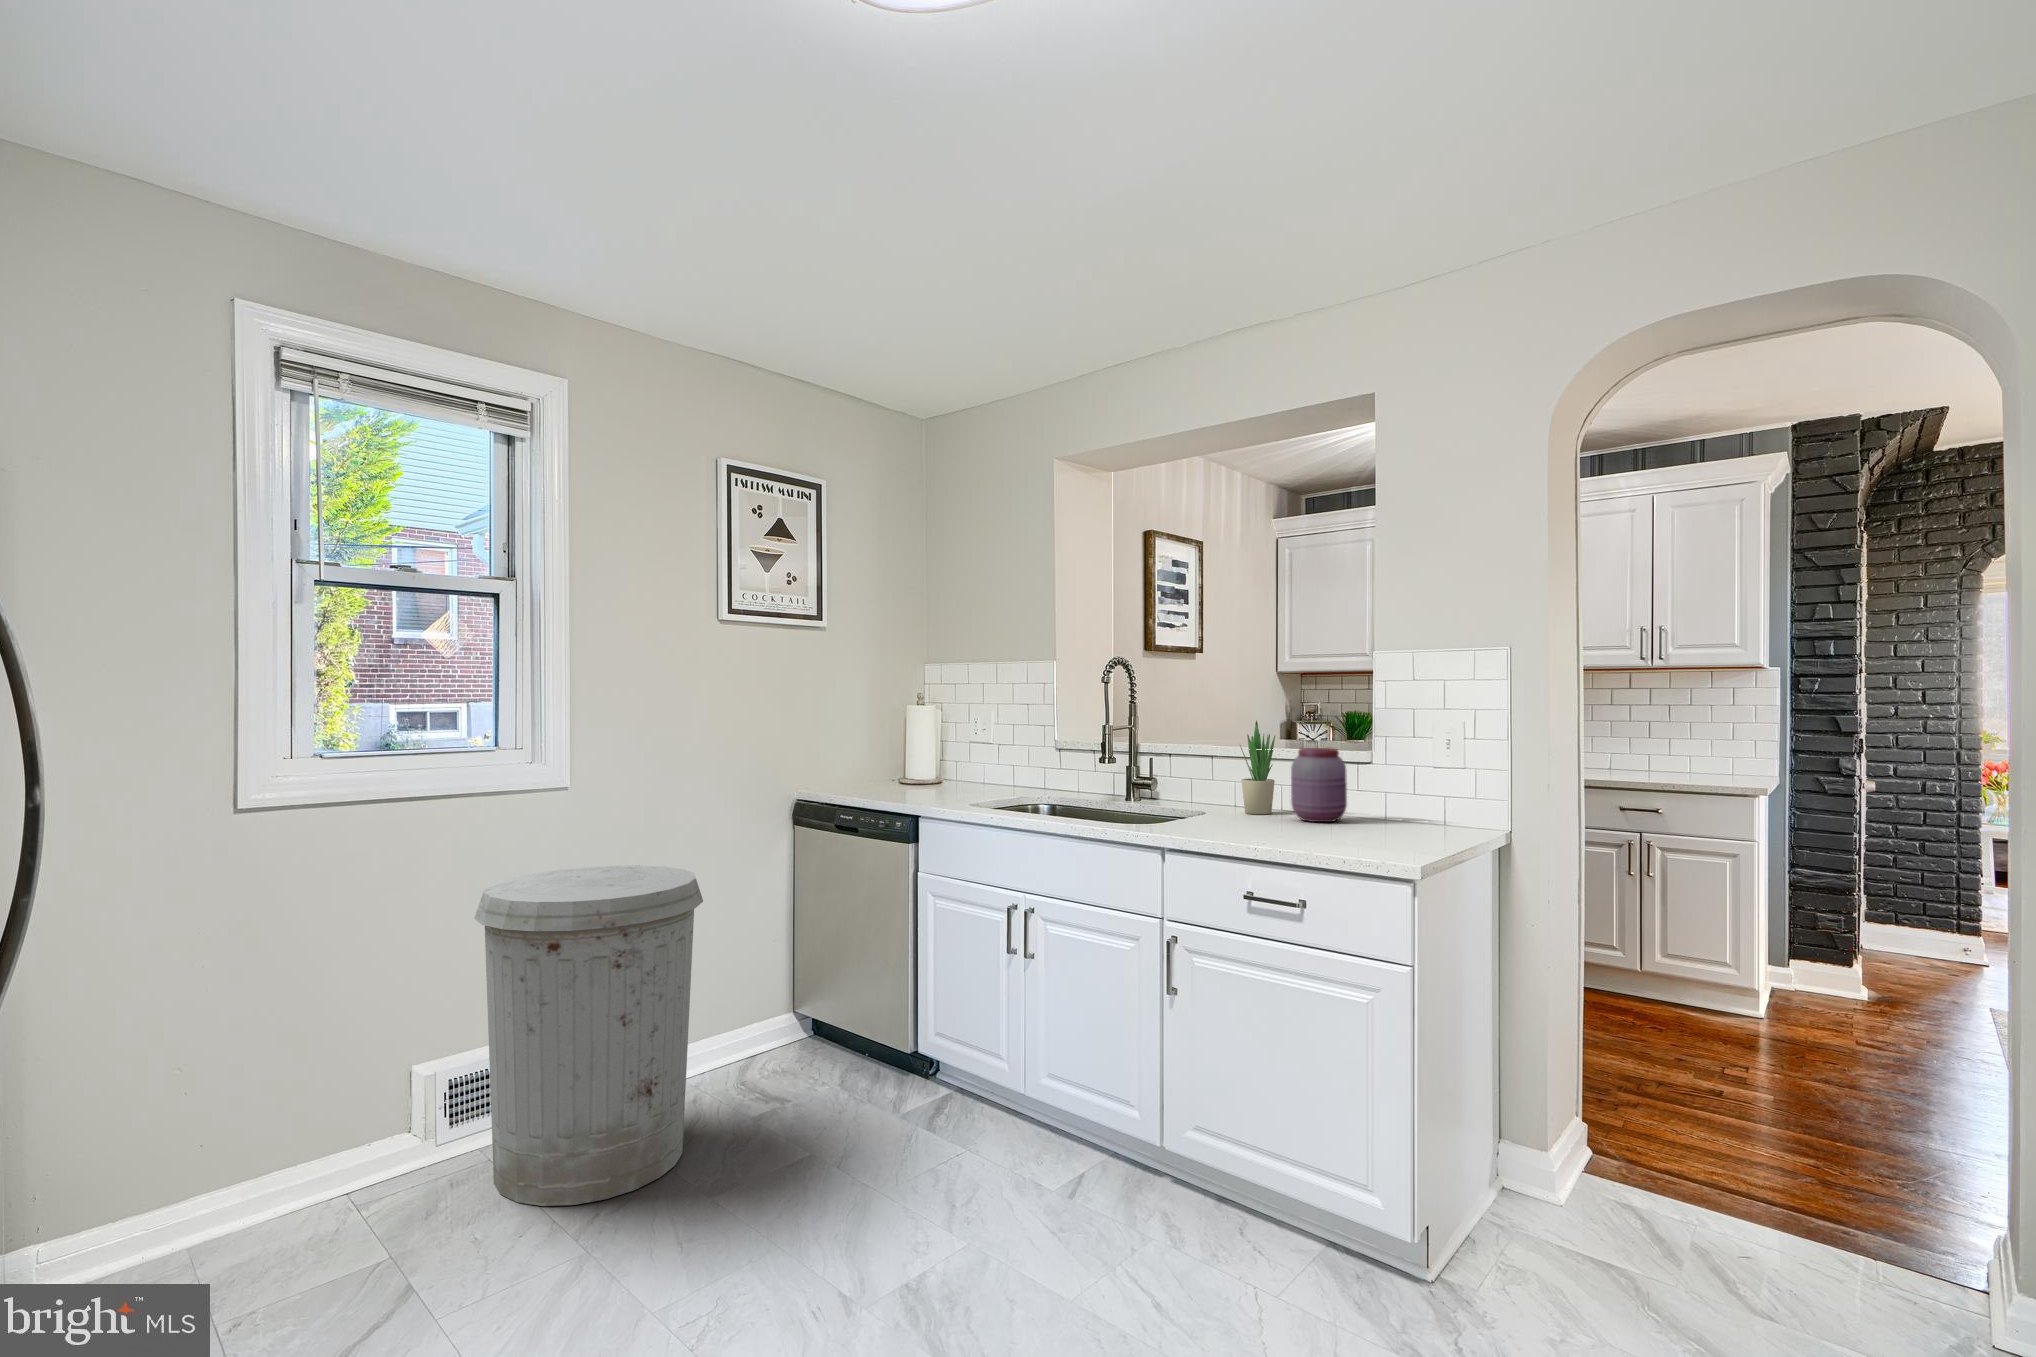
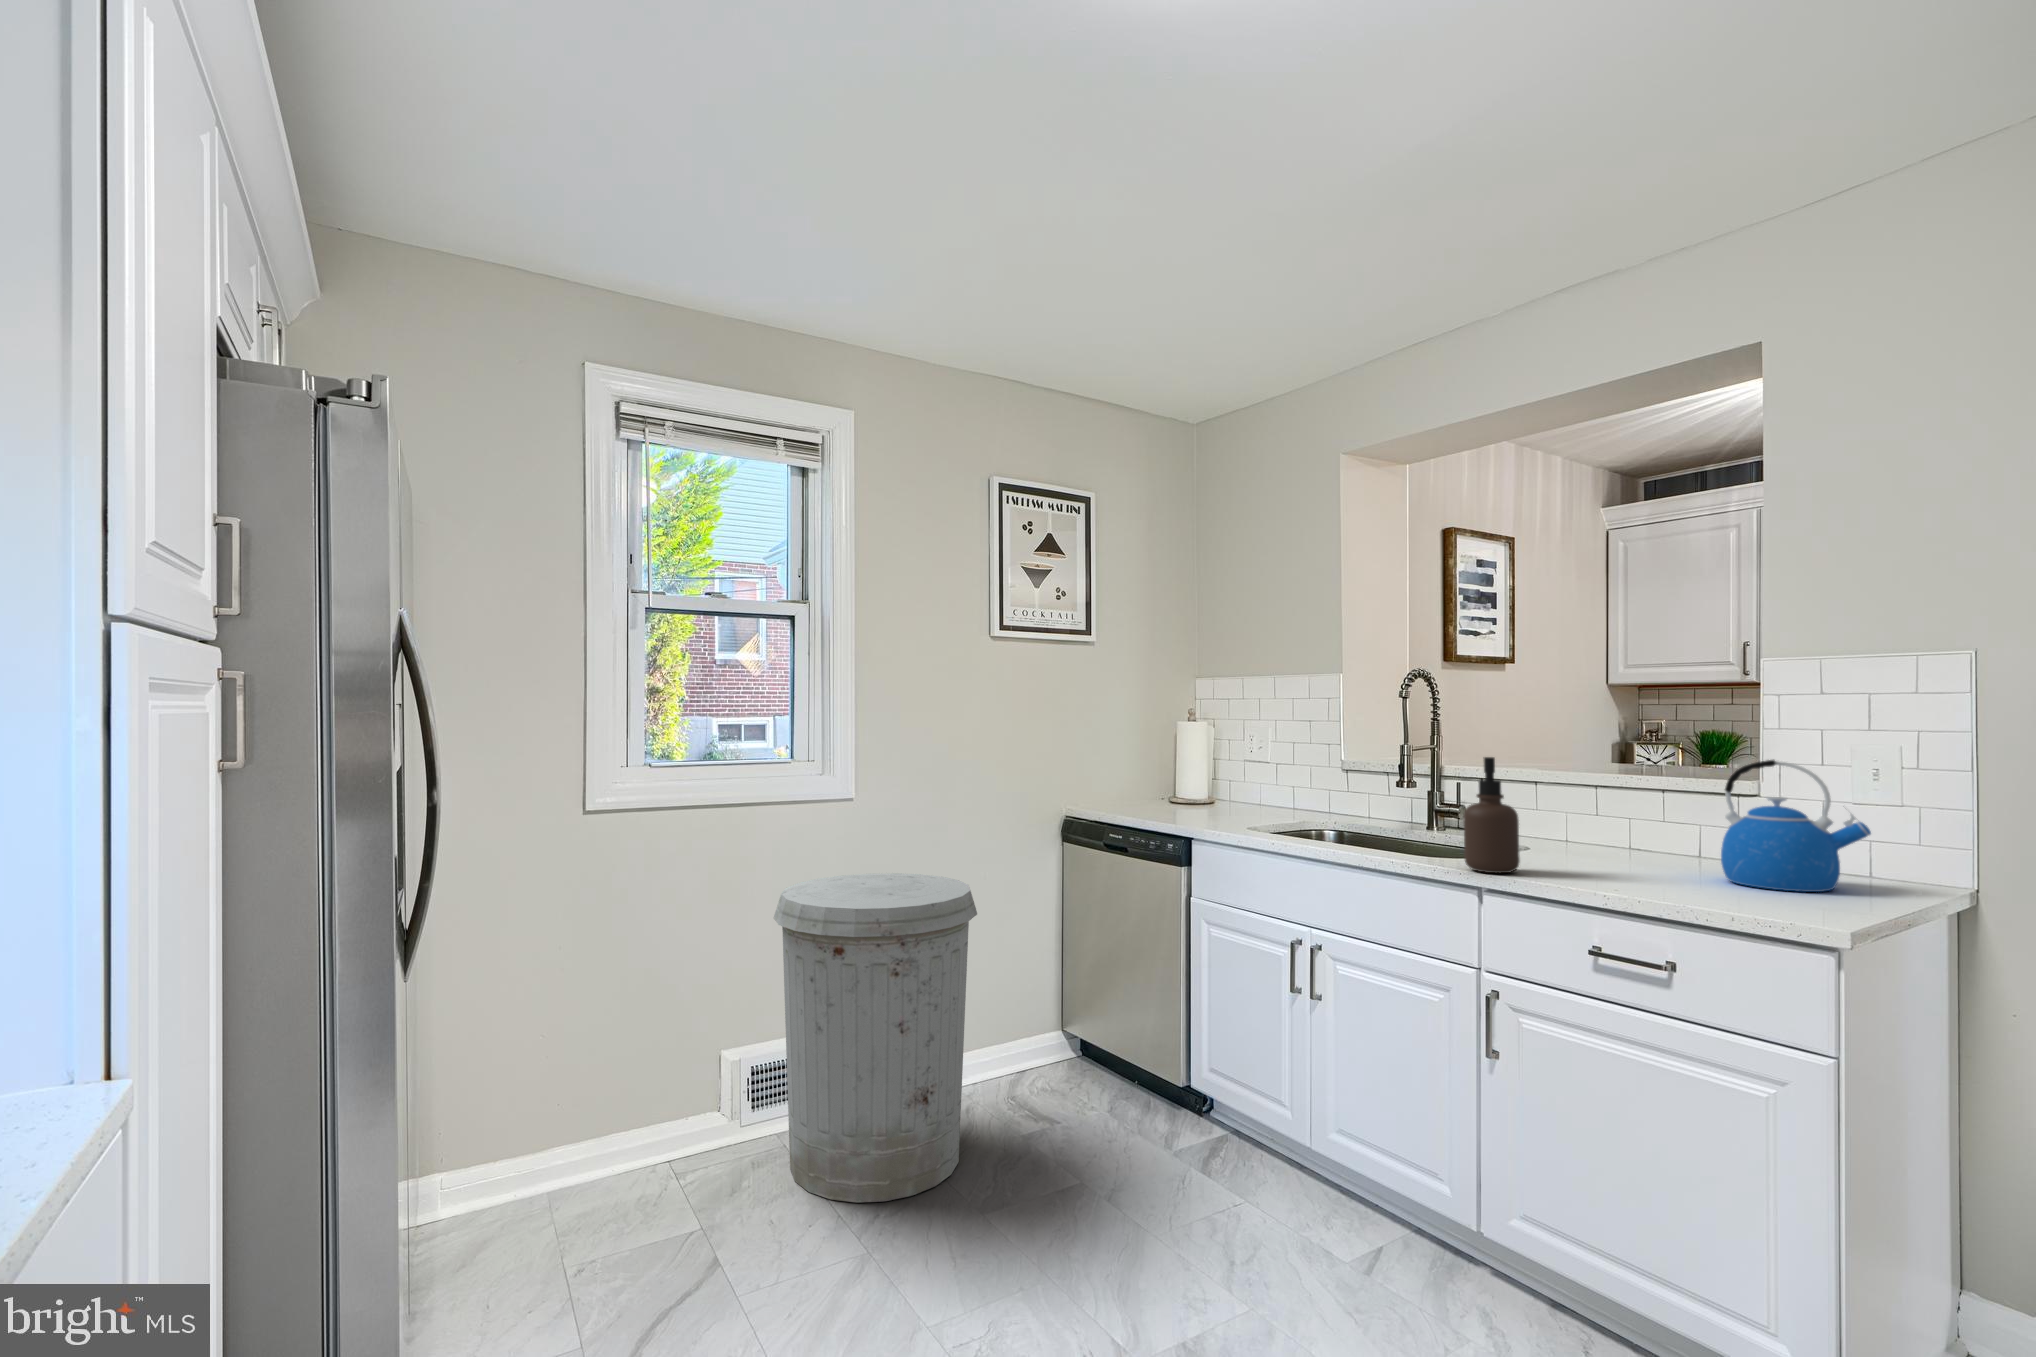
potted plant: present [1240,721,1275,814] -> none [1570,740,1618,851]
kettle: none [1344,733,1443,837] -> present [1721,760,1871,892]
soap dispenser: none [1153,735,1197,835] -> present [1463,757,1520,873]
jar: present [1291,748,1347,822] -> none [1642,775,1721,866]

